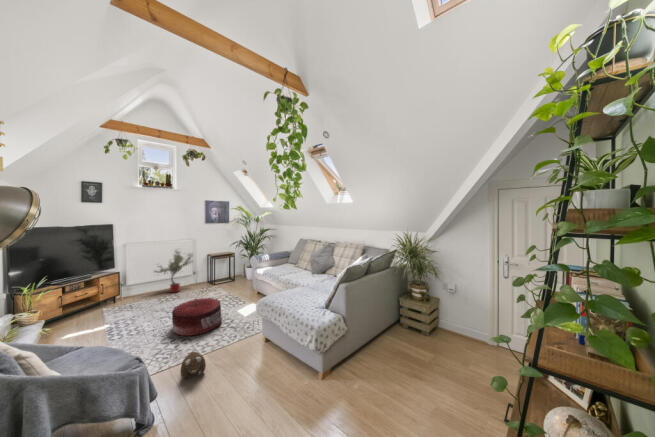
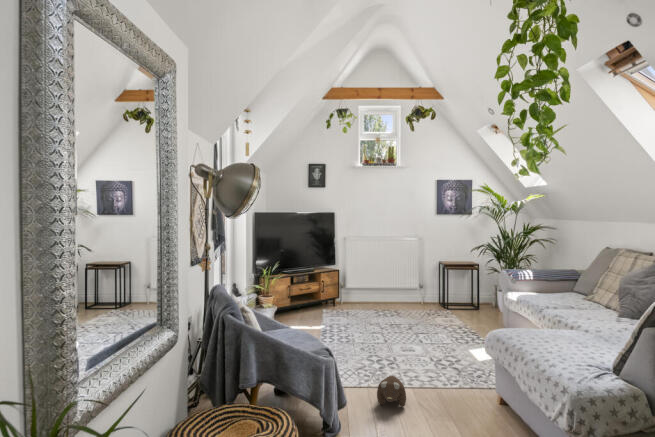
potted tree: present [154,250,192,293] -> none [371,248,420,307]
pouf: present [172,298,222,336] -> none [381,316,444,363]

